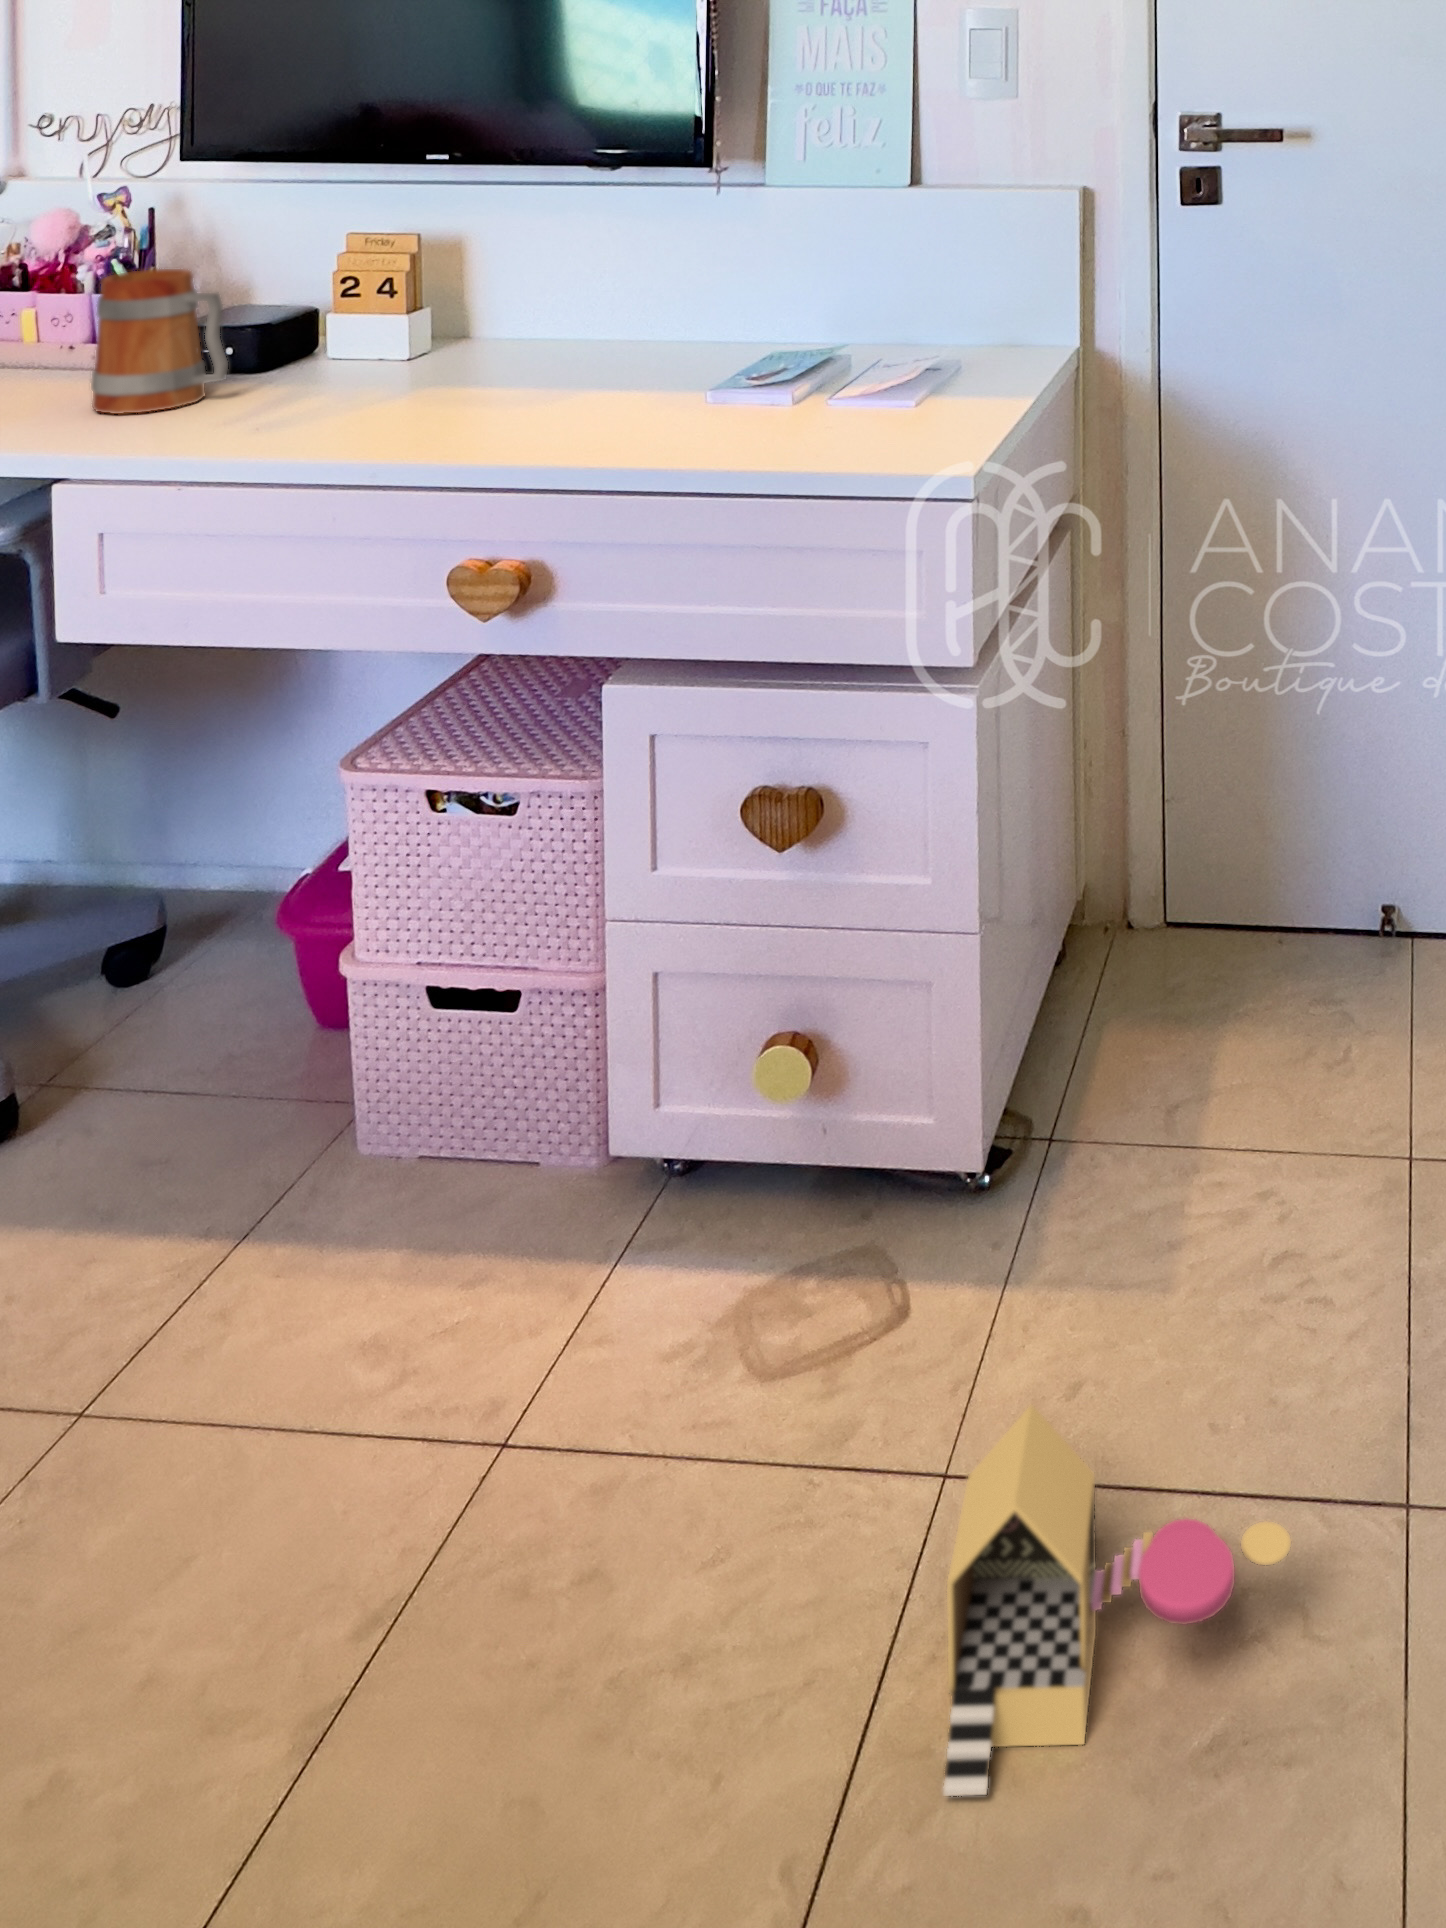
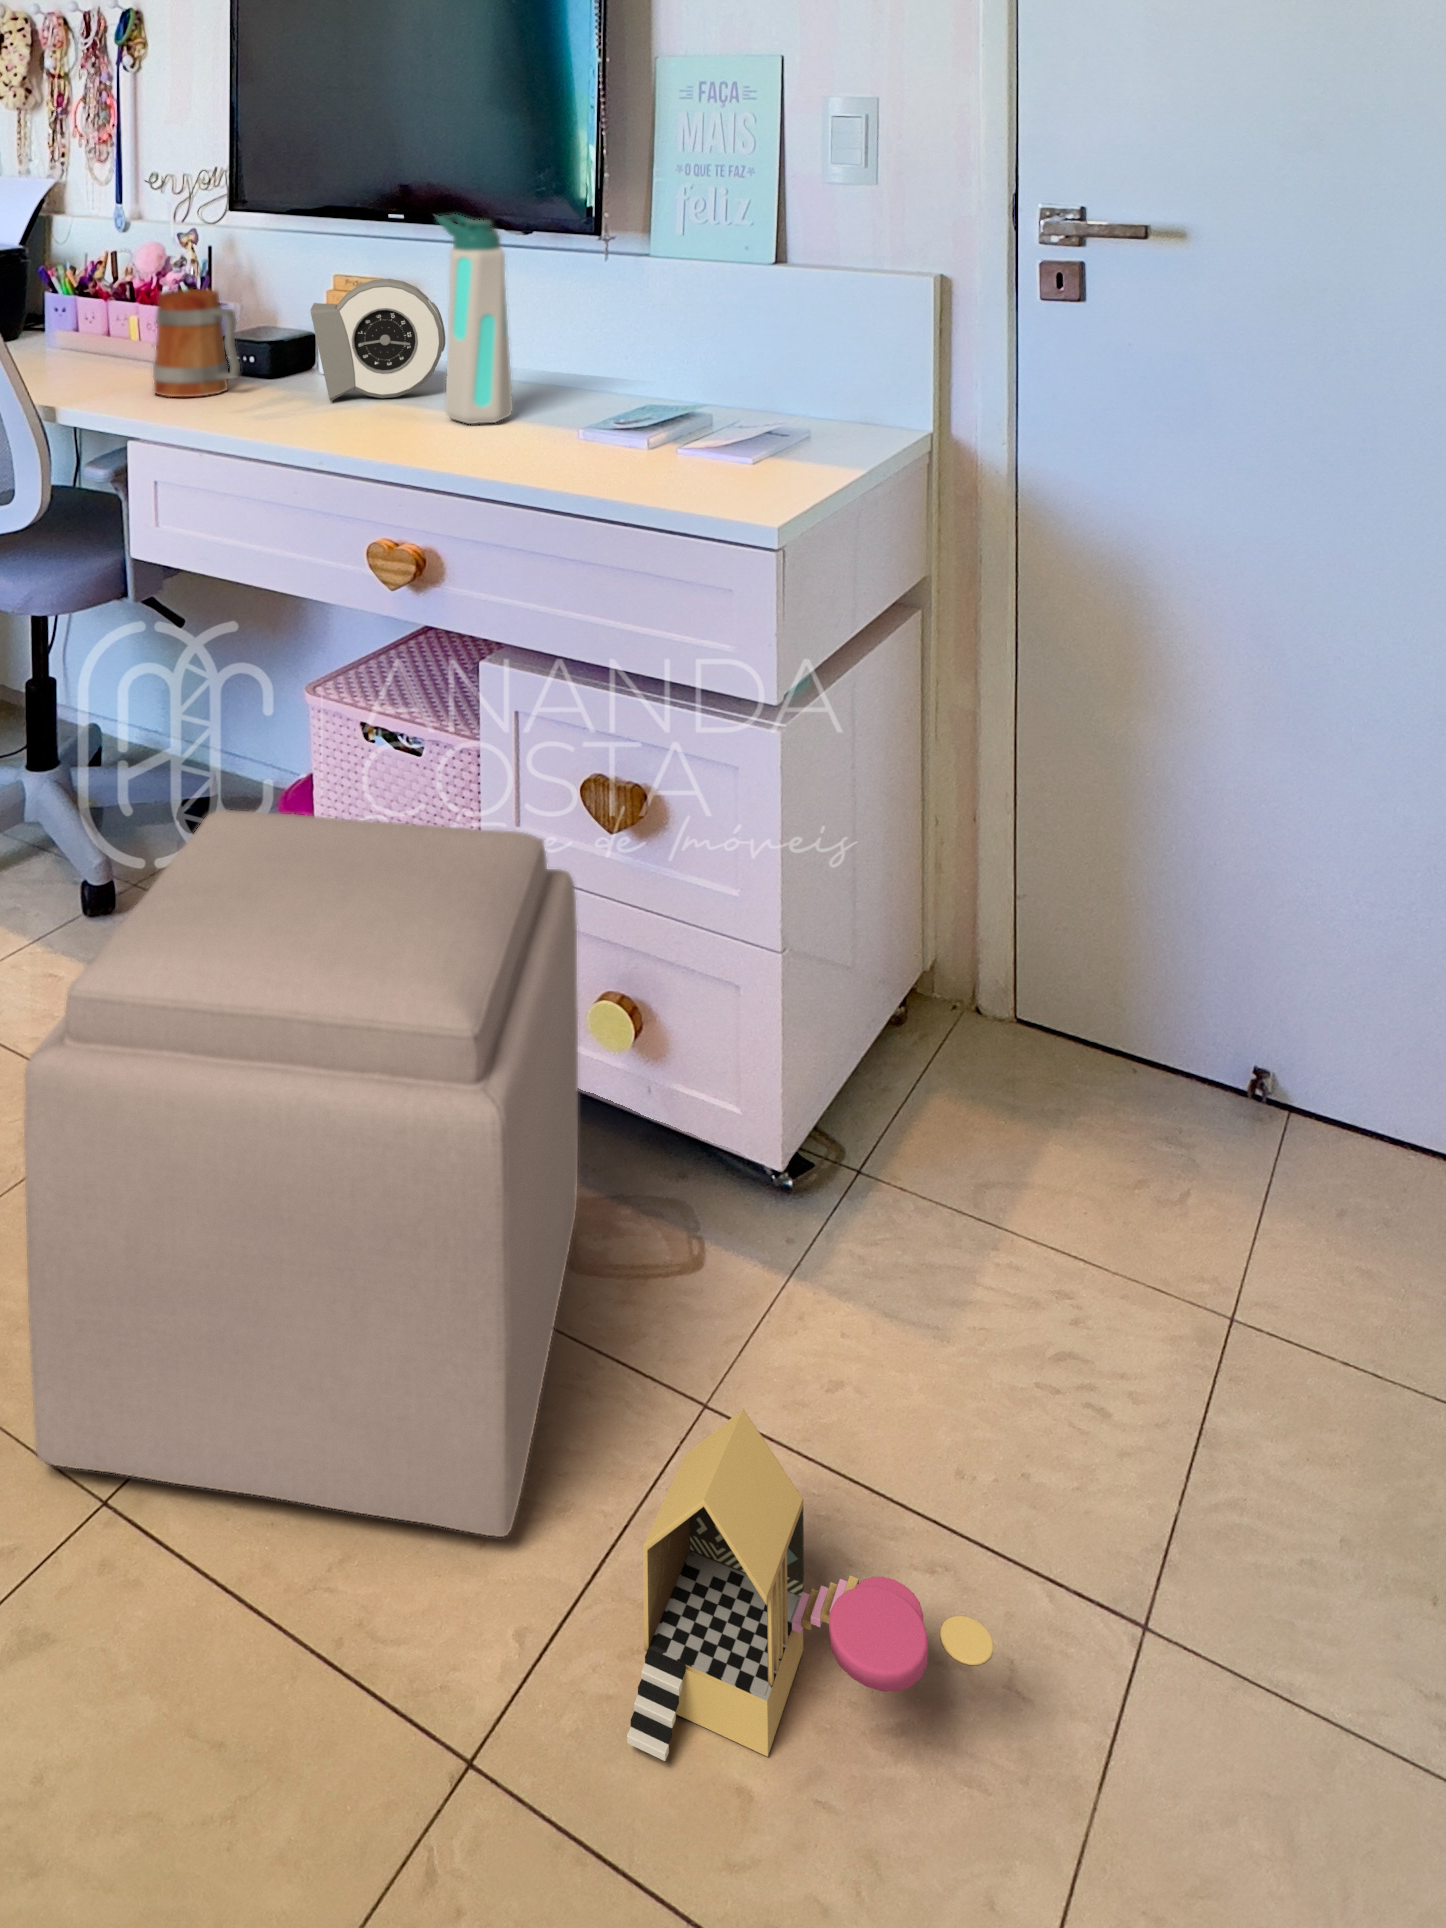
water bottle: none [520,159,617,406] -> present [437,215,513,424]
alarm clock: none [334,240,514,397] -> present [310,279,445,401]
ottoman: none [110,867,772,1814] -> present [24,810,578,1537]

